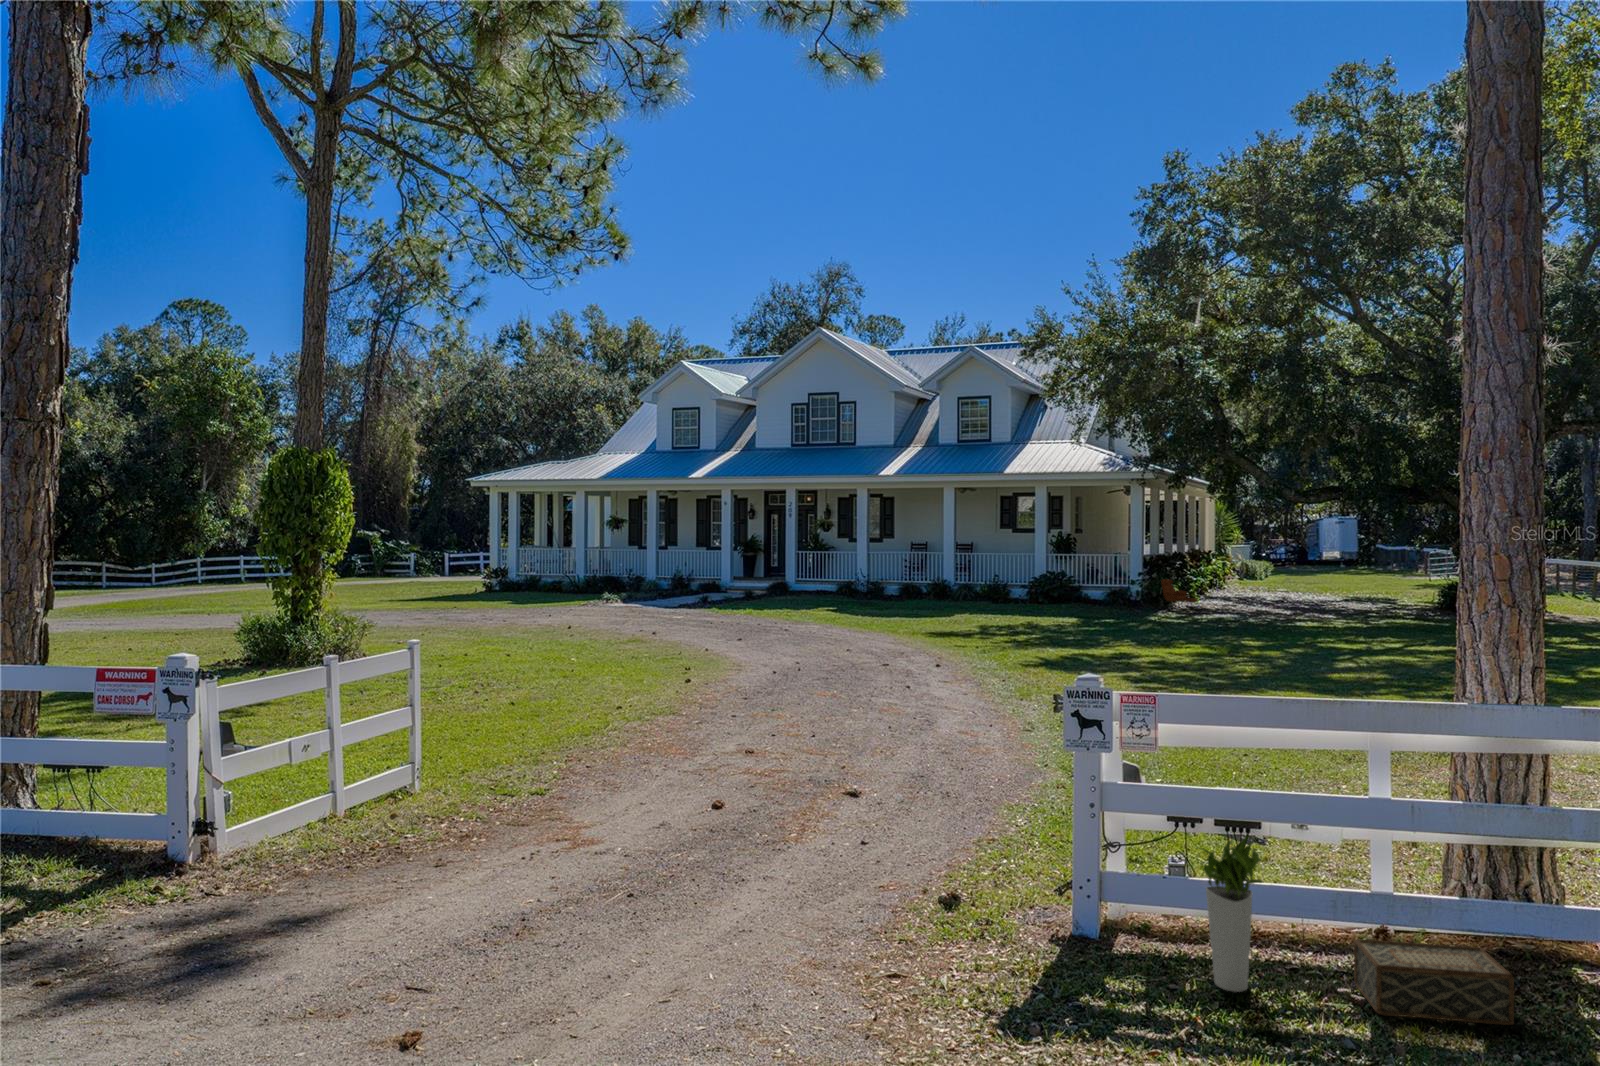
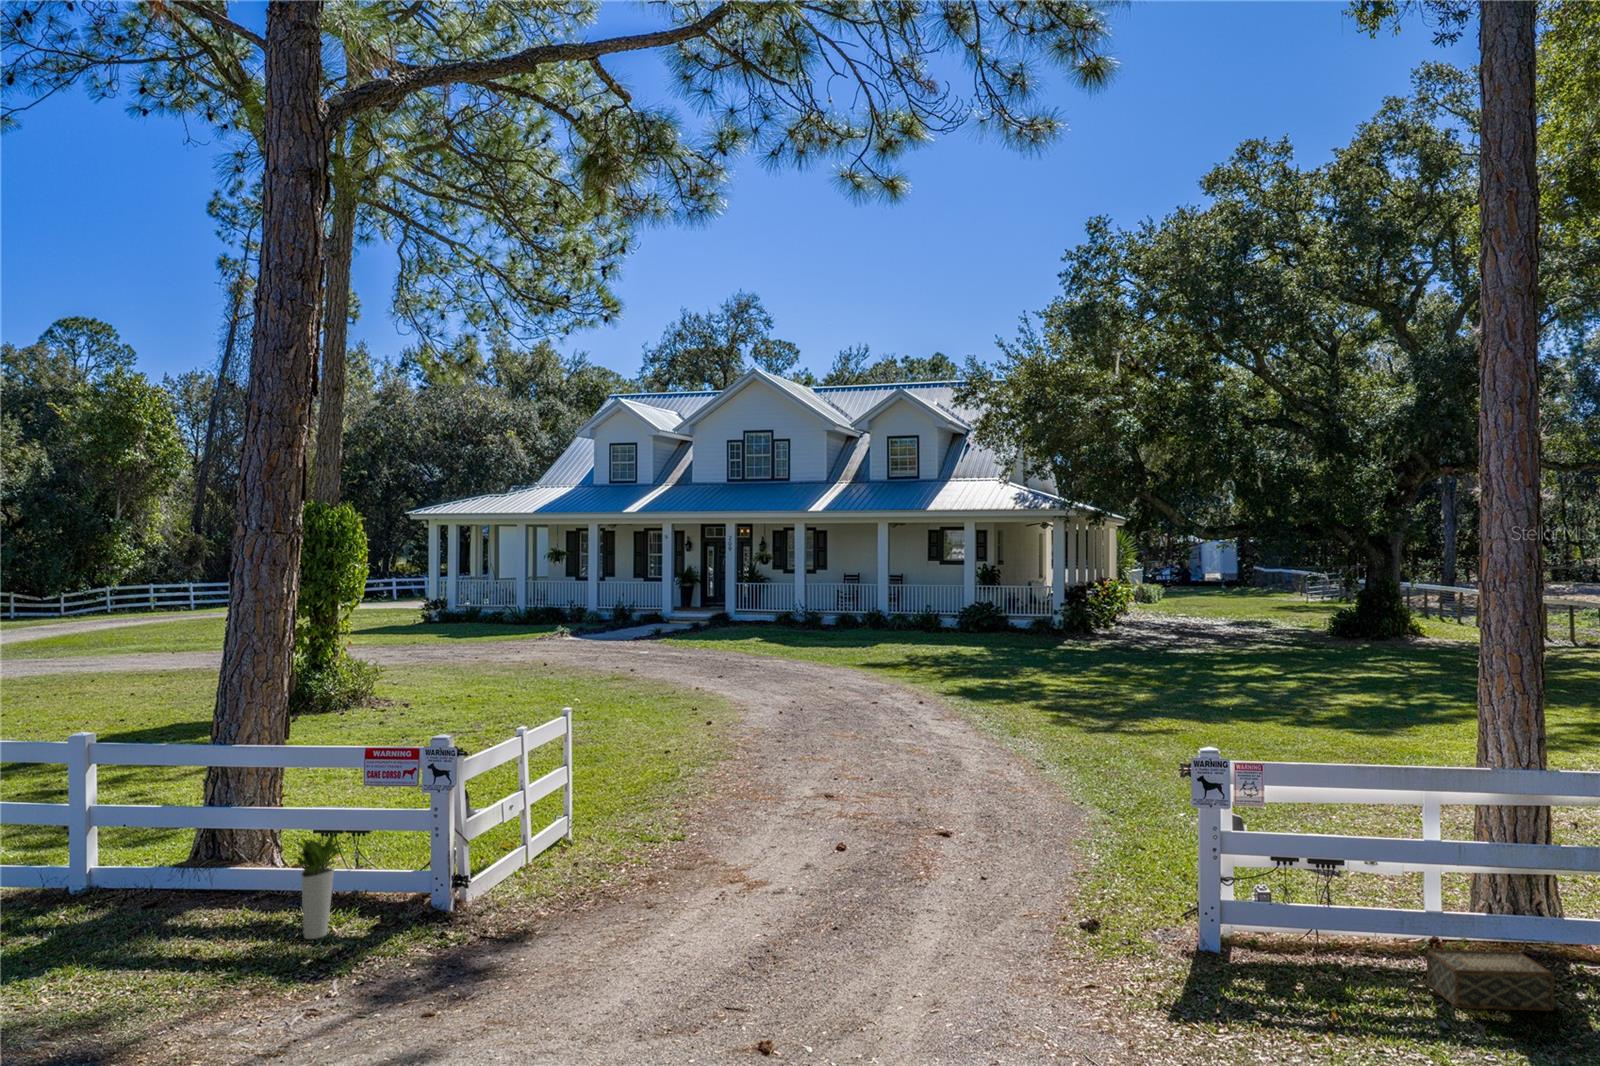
lounge chair: present [1161,579,1198,608] -> none [1079,608,1113,637]
planter: present [1197,837,1263,992] -> present [294,833,341,939]

